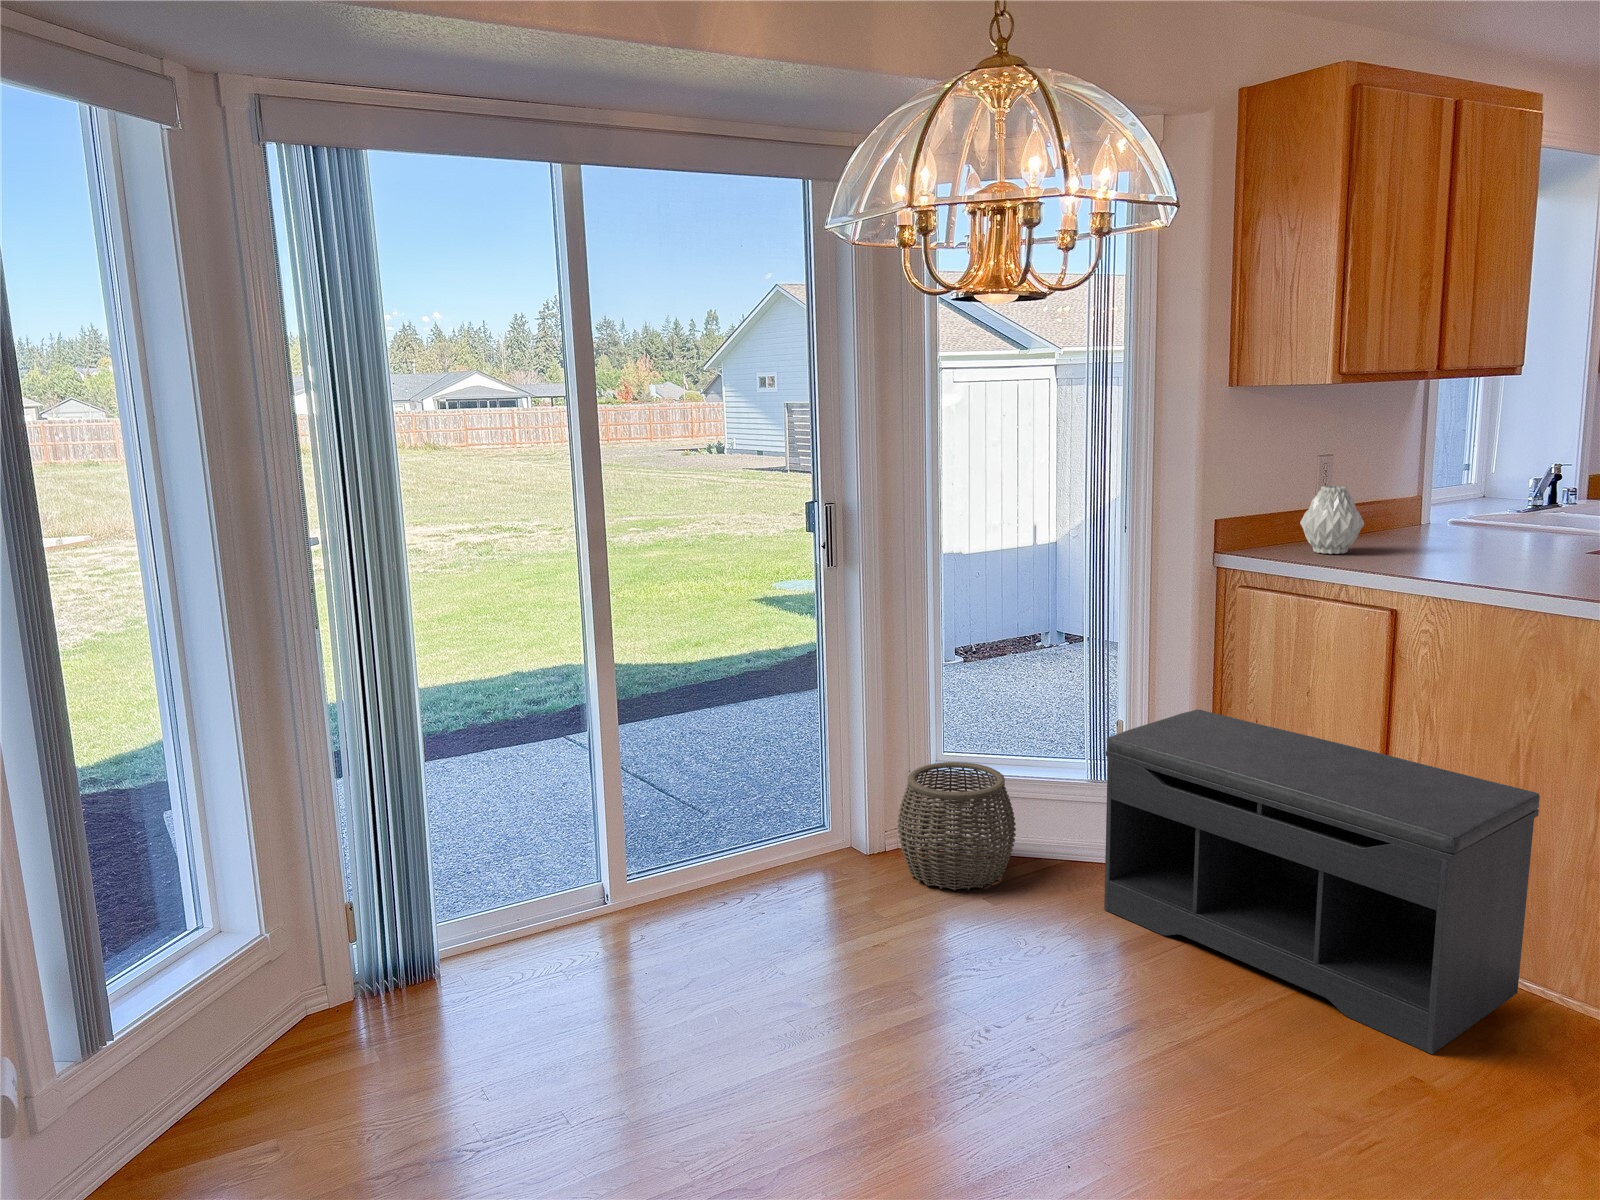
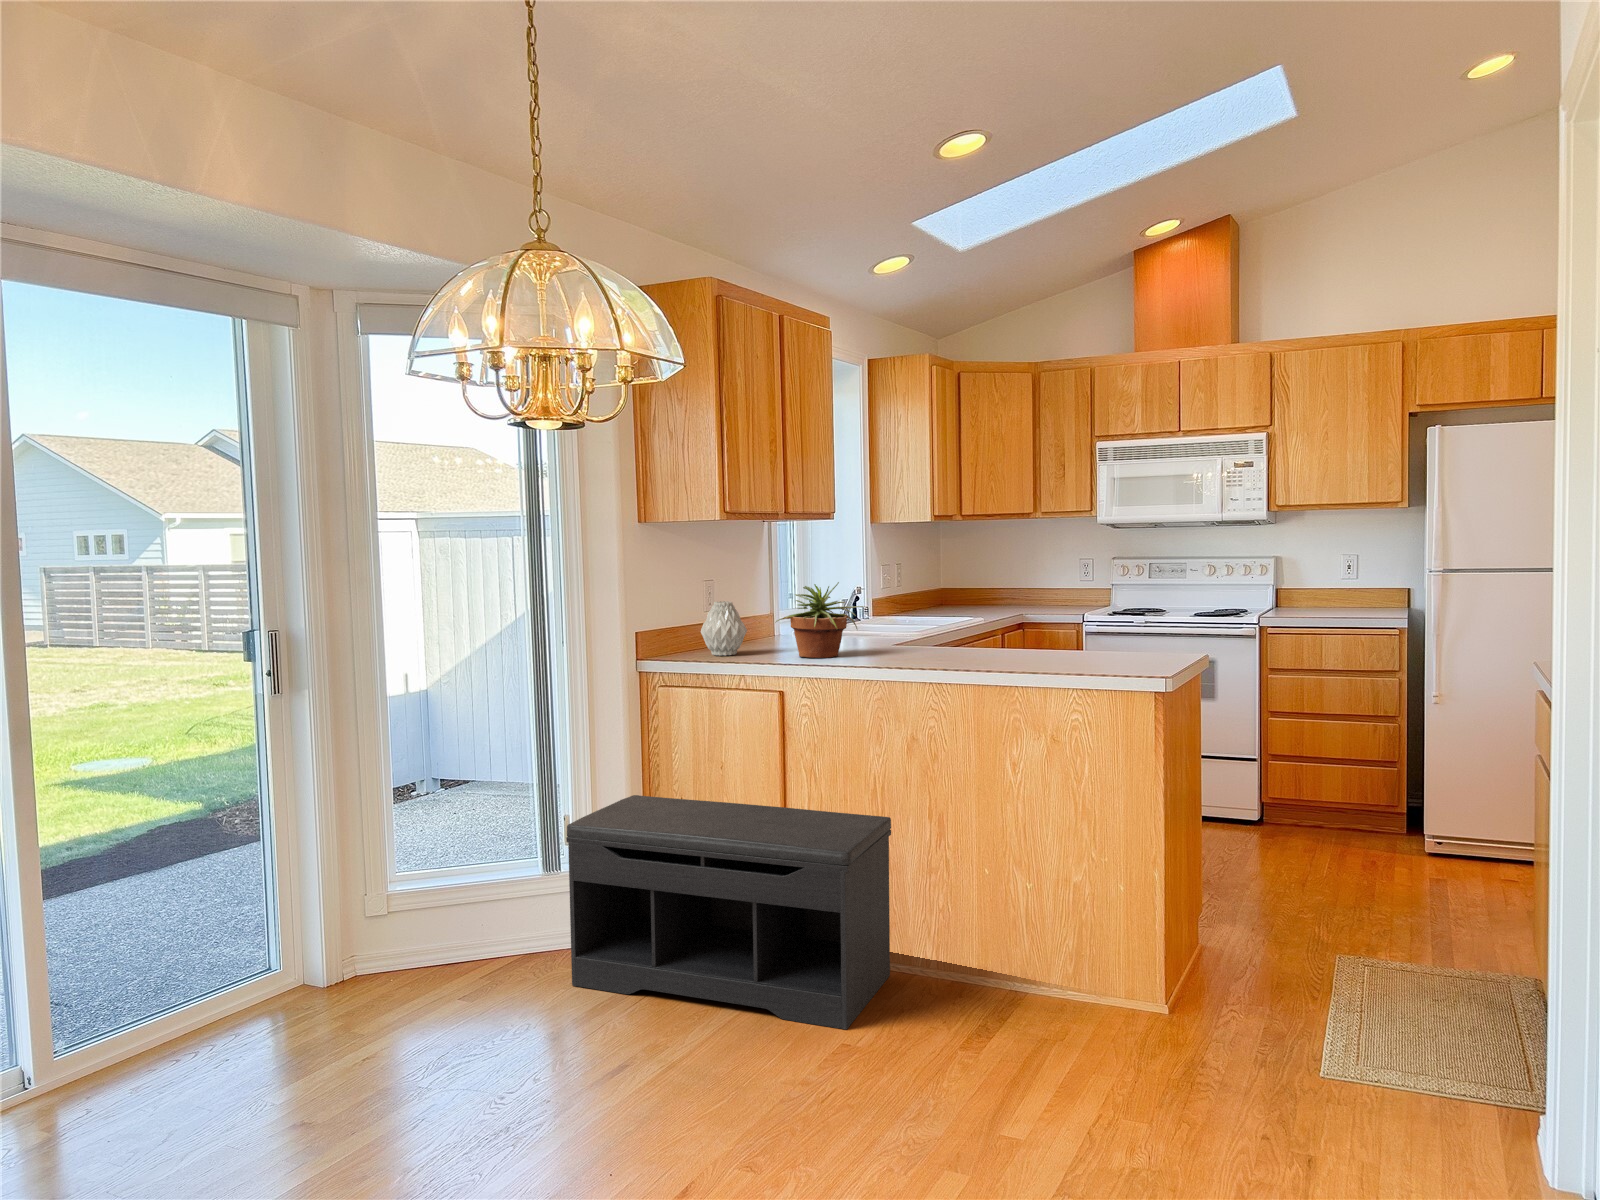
potted plant: none [1399,466,1542,568] -> present [776,582,864,658]
woven basket: present [897,762,1016,890] -> none [362,875,482,1001]

